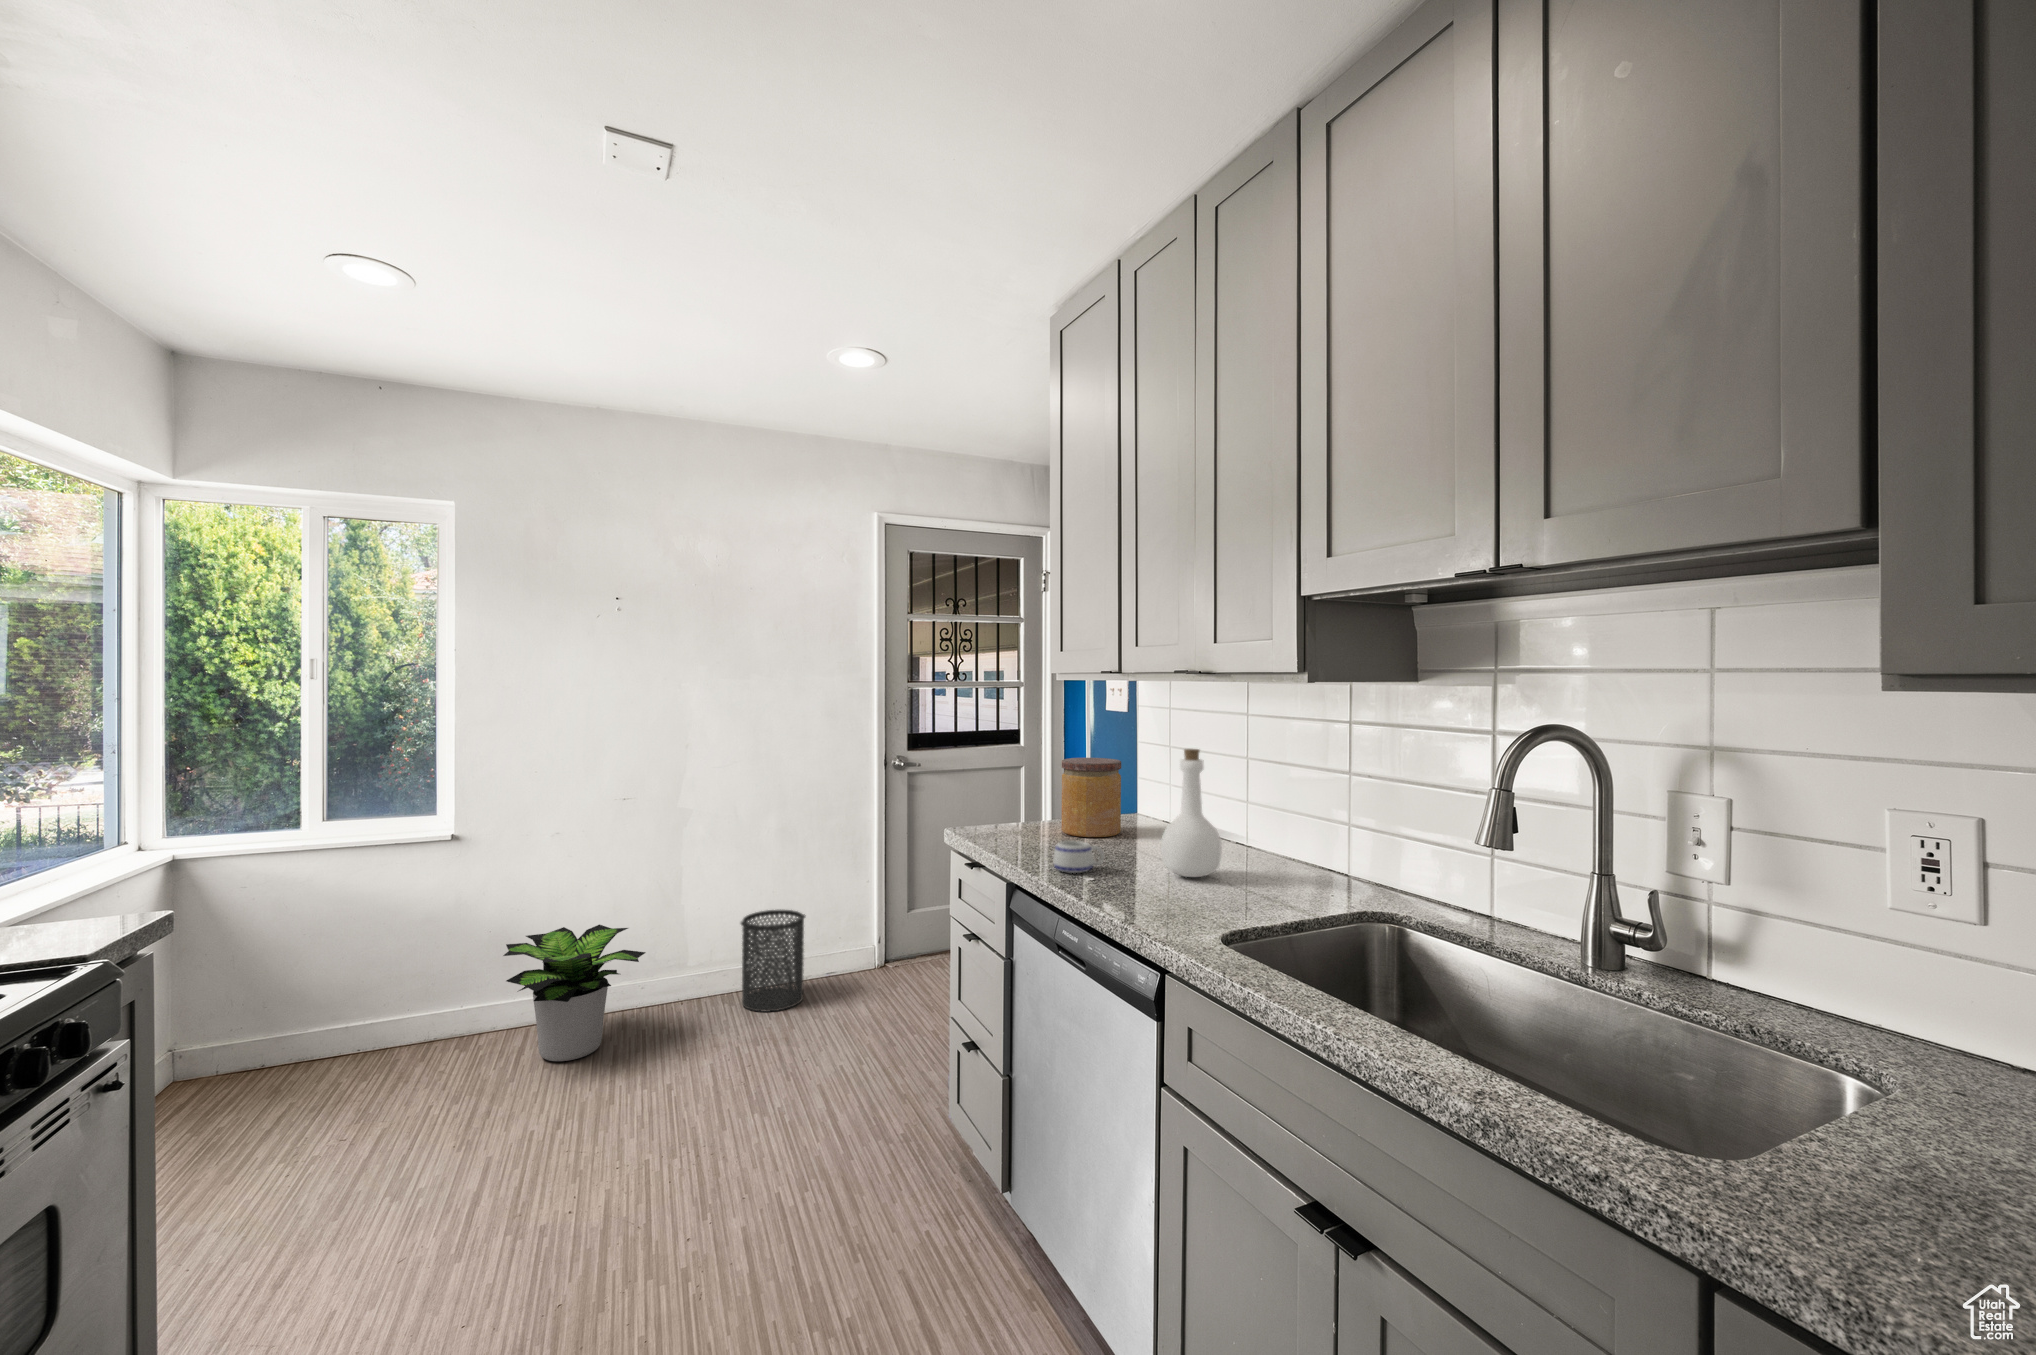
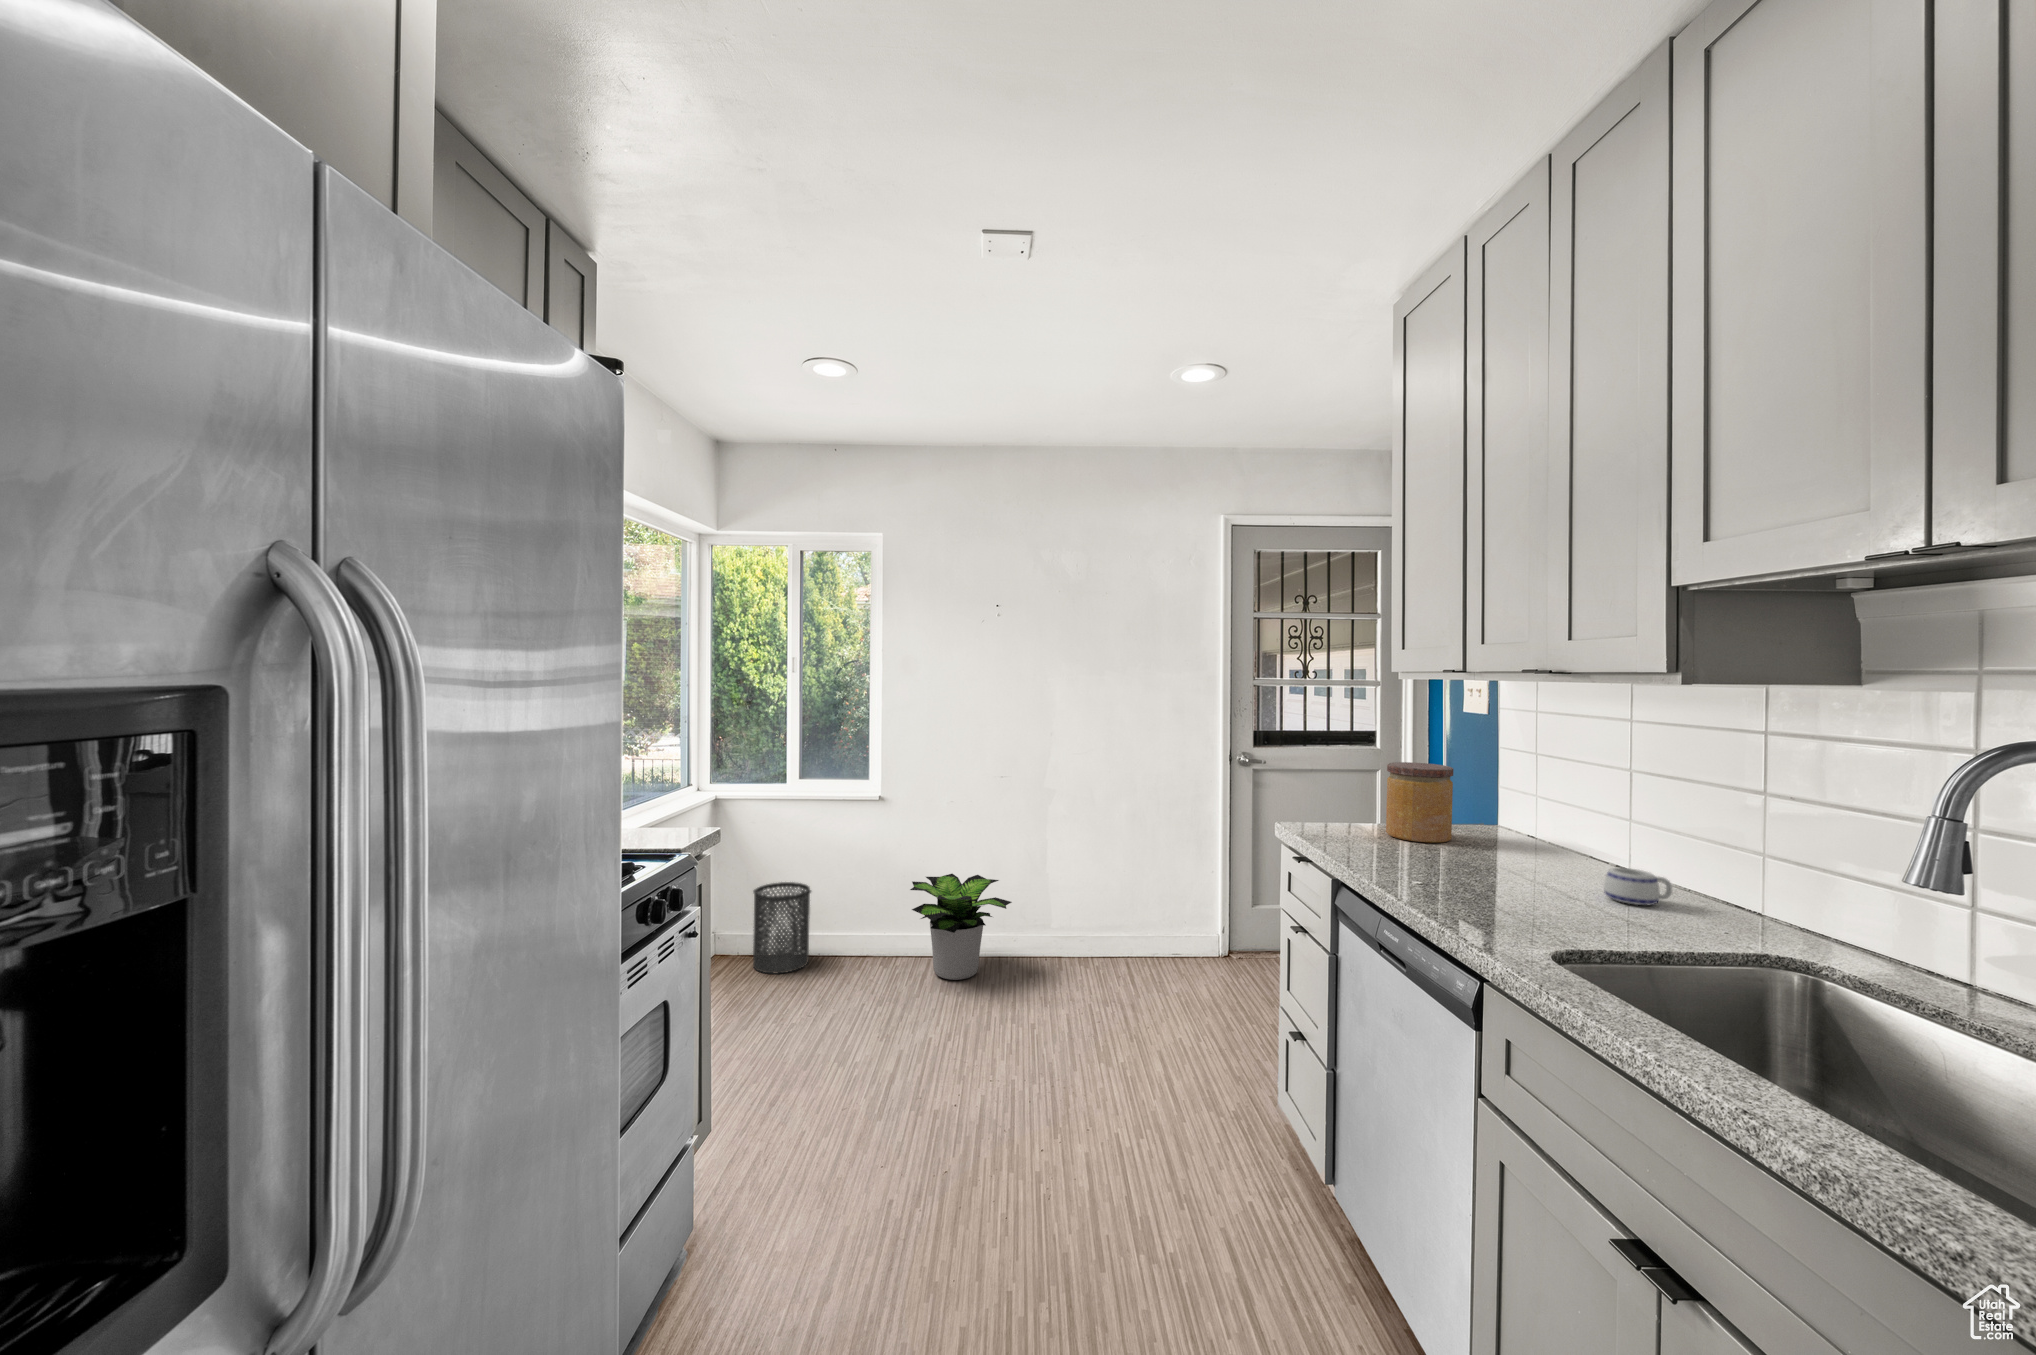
bottle: present [1161,749,1222,877] -> none [1489,760,1561,892]
mug: present [1053,841,1104,873] -> present [1604,868,1672,905]
trash can: present [741,910,805,1012] -> present [753,882,811,974]

